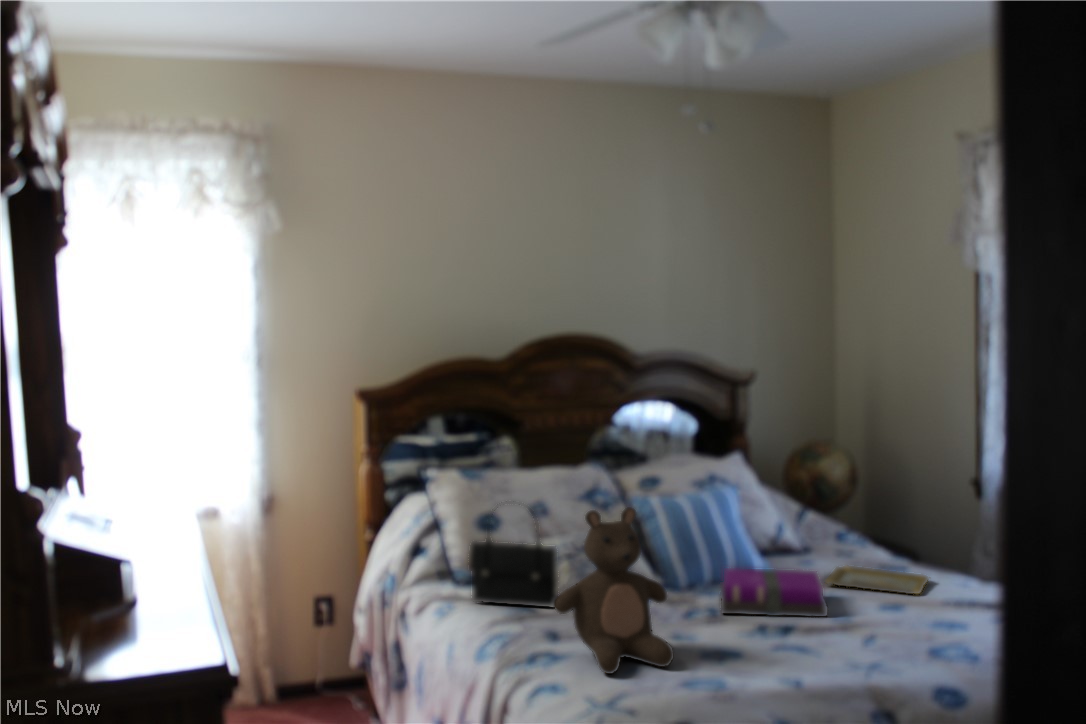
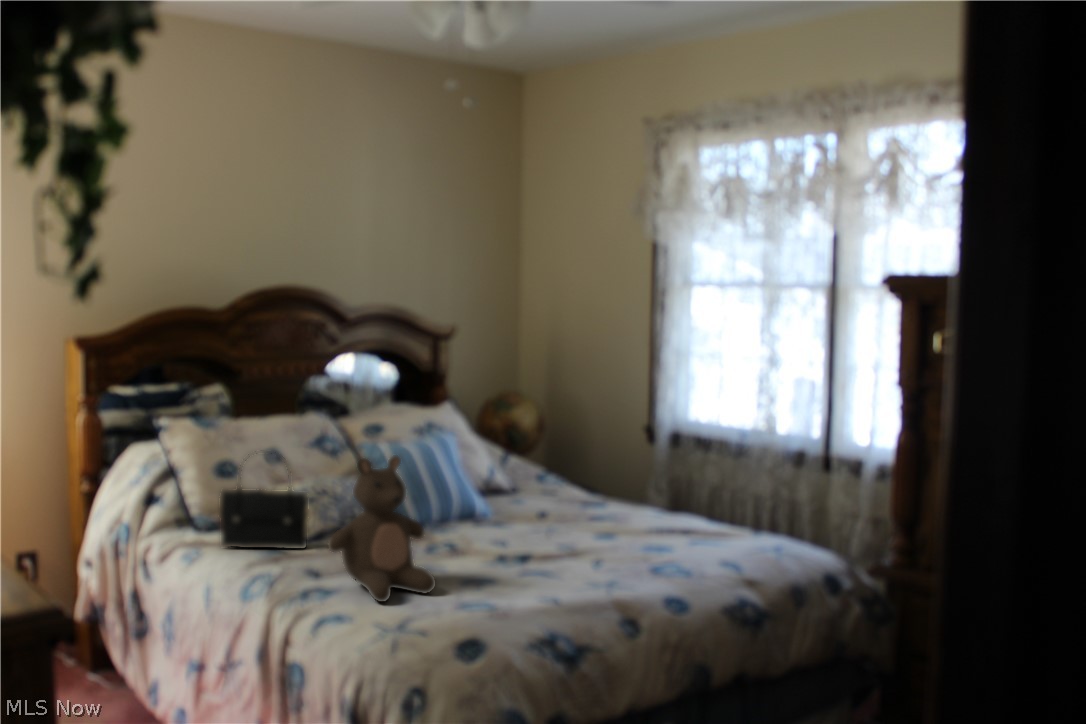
tray: present [826,565,930,594] -> none [536,501,621,523]
notebook: present [721,568,828,617] -> none [451,507,548,547]

